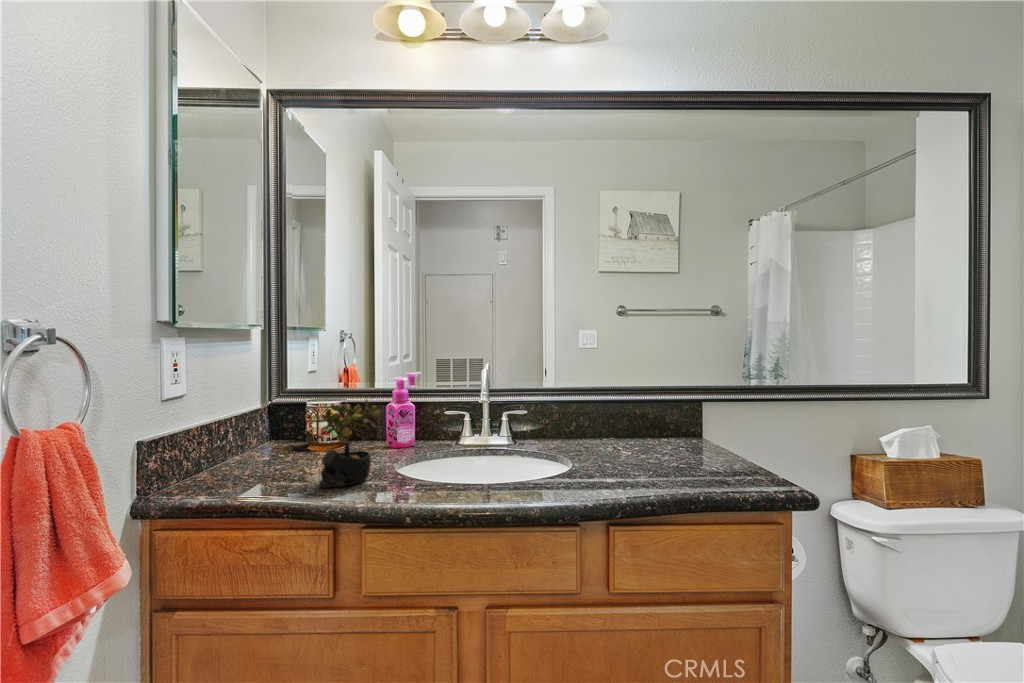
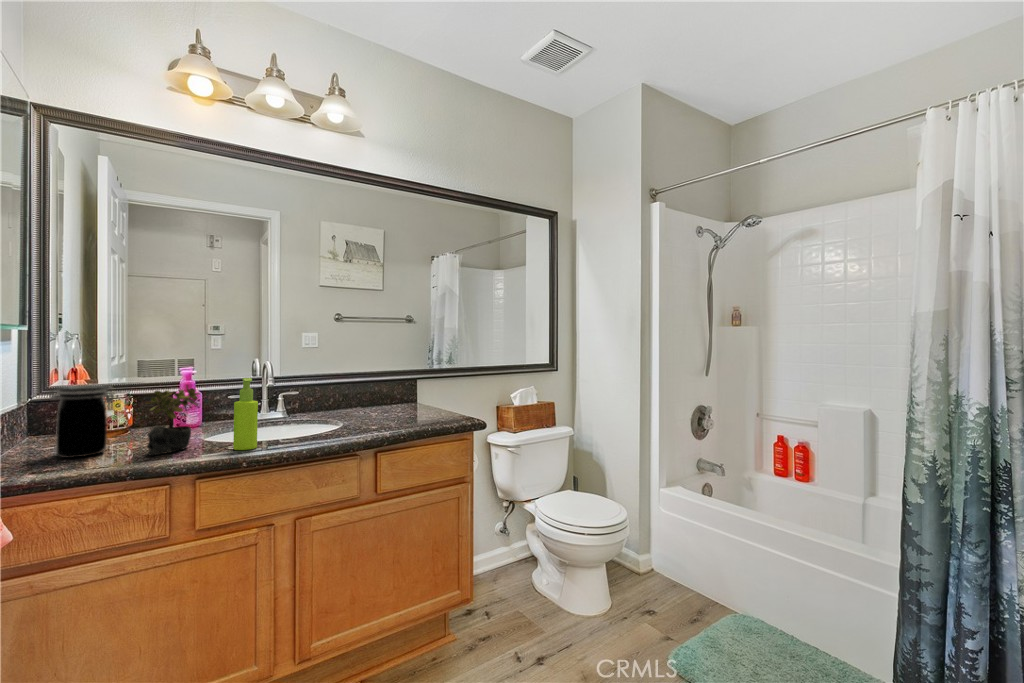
jar: none [247,393,303,477] -> present [50,385,114,458]
soap dispenser: none [406,395,436,497] -> present [233,378,258,450]

